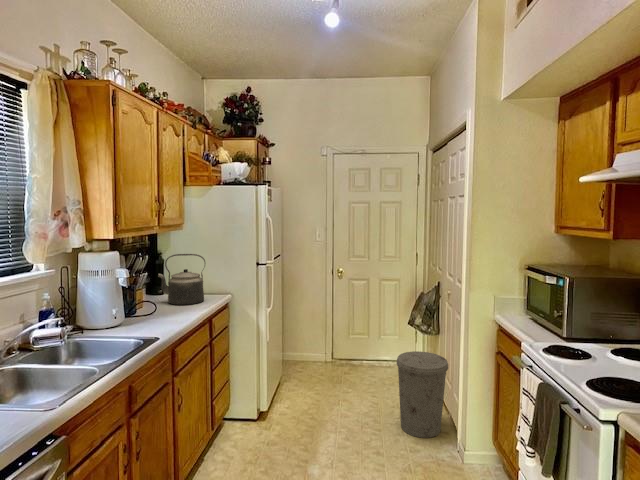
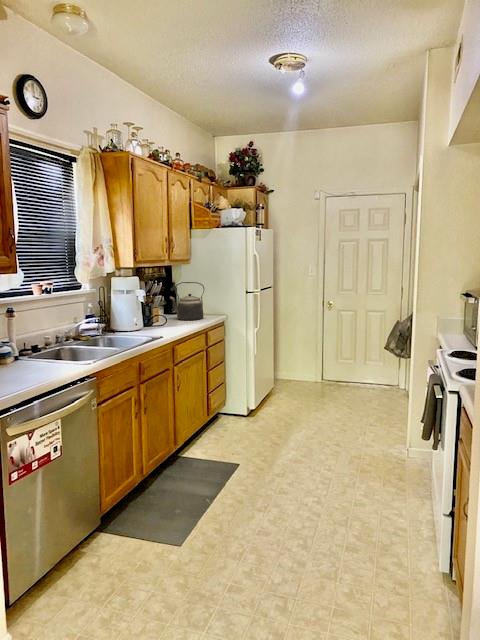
trash can: present [397,351,448,438] -> none [360,371,406,442]

